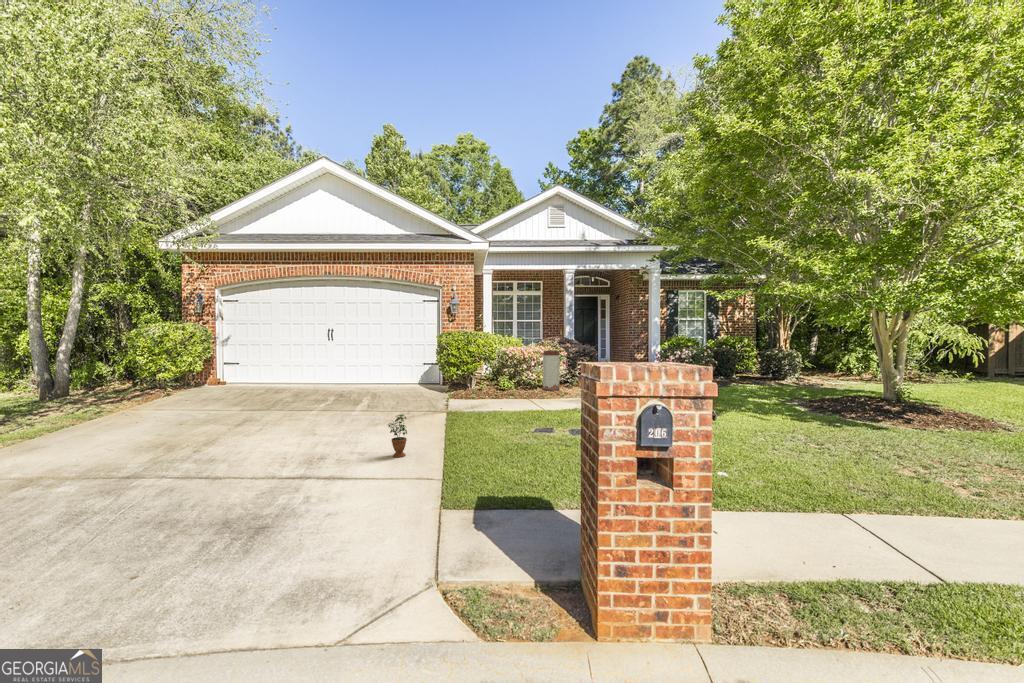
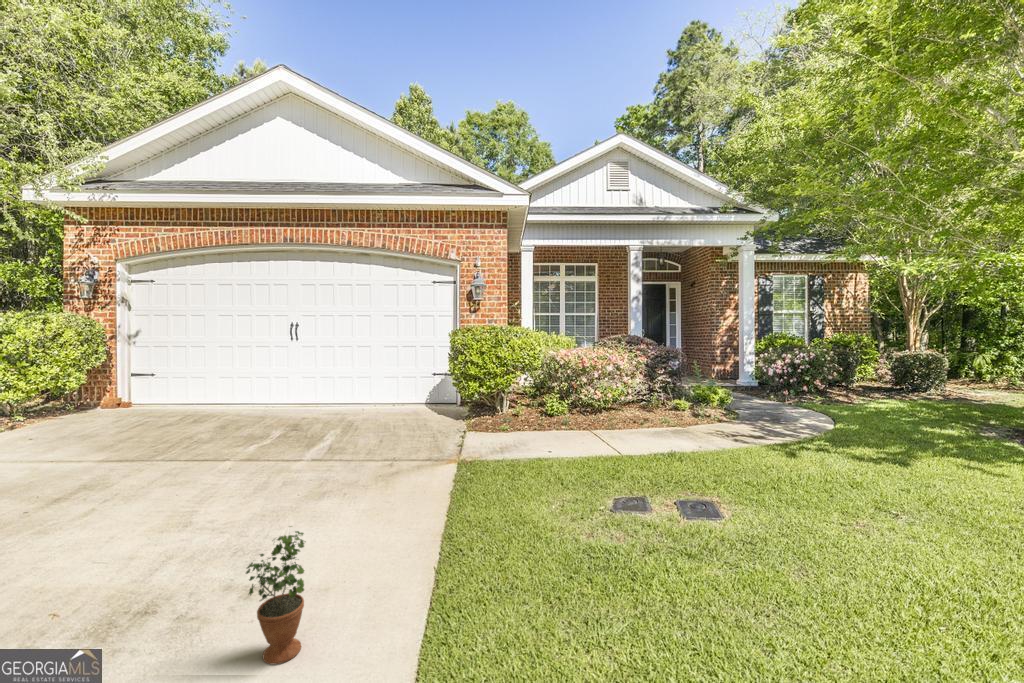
trash can: present [543,350,560,391] -> none [611,354,639,419]

